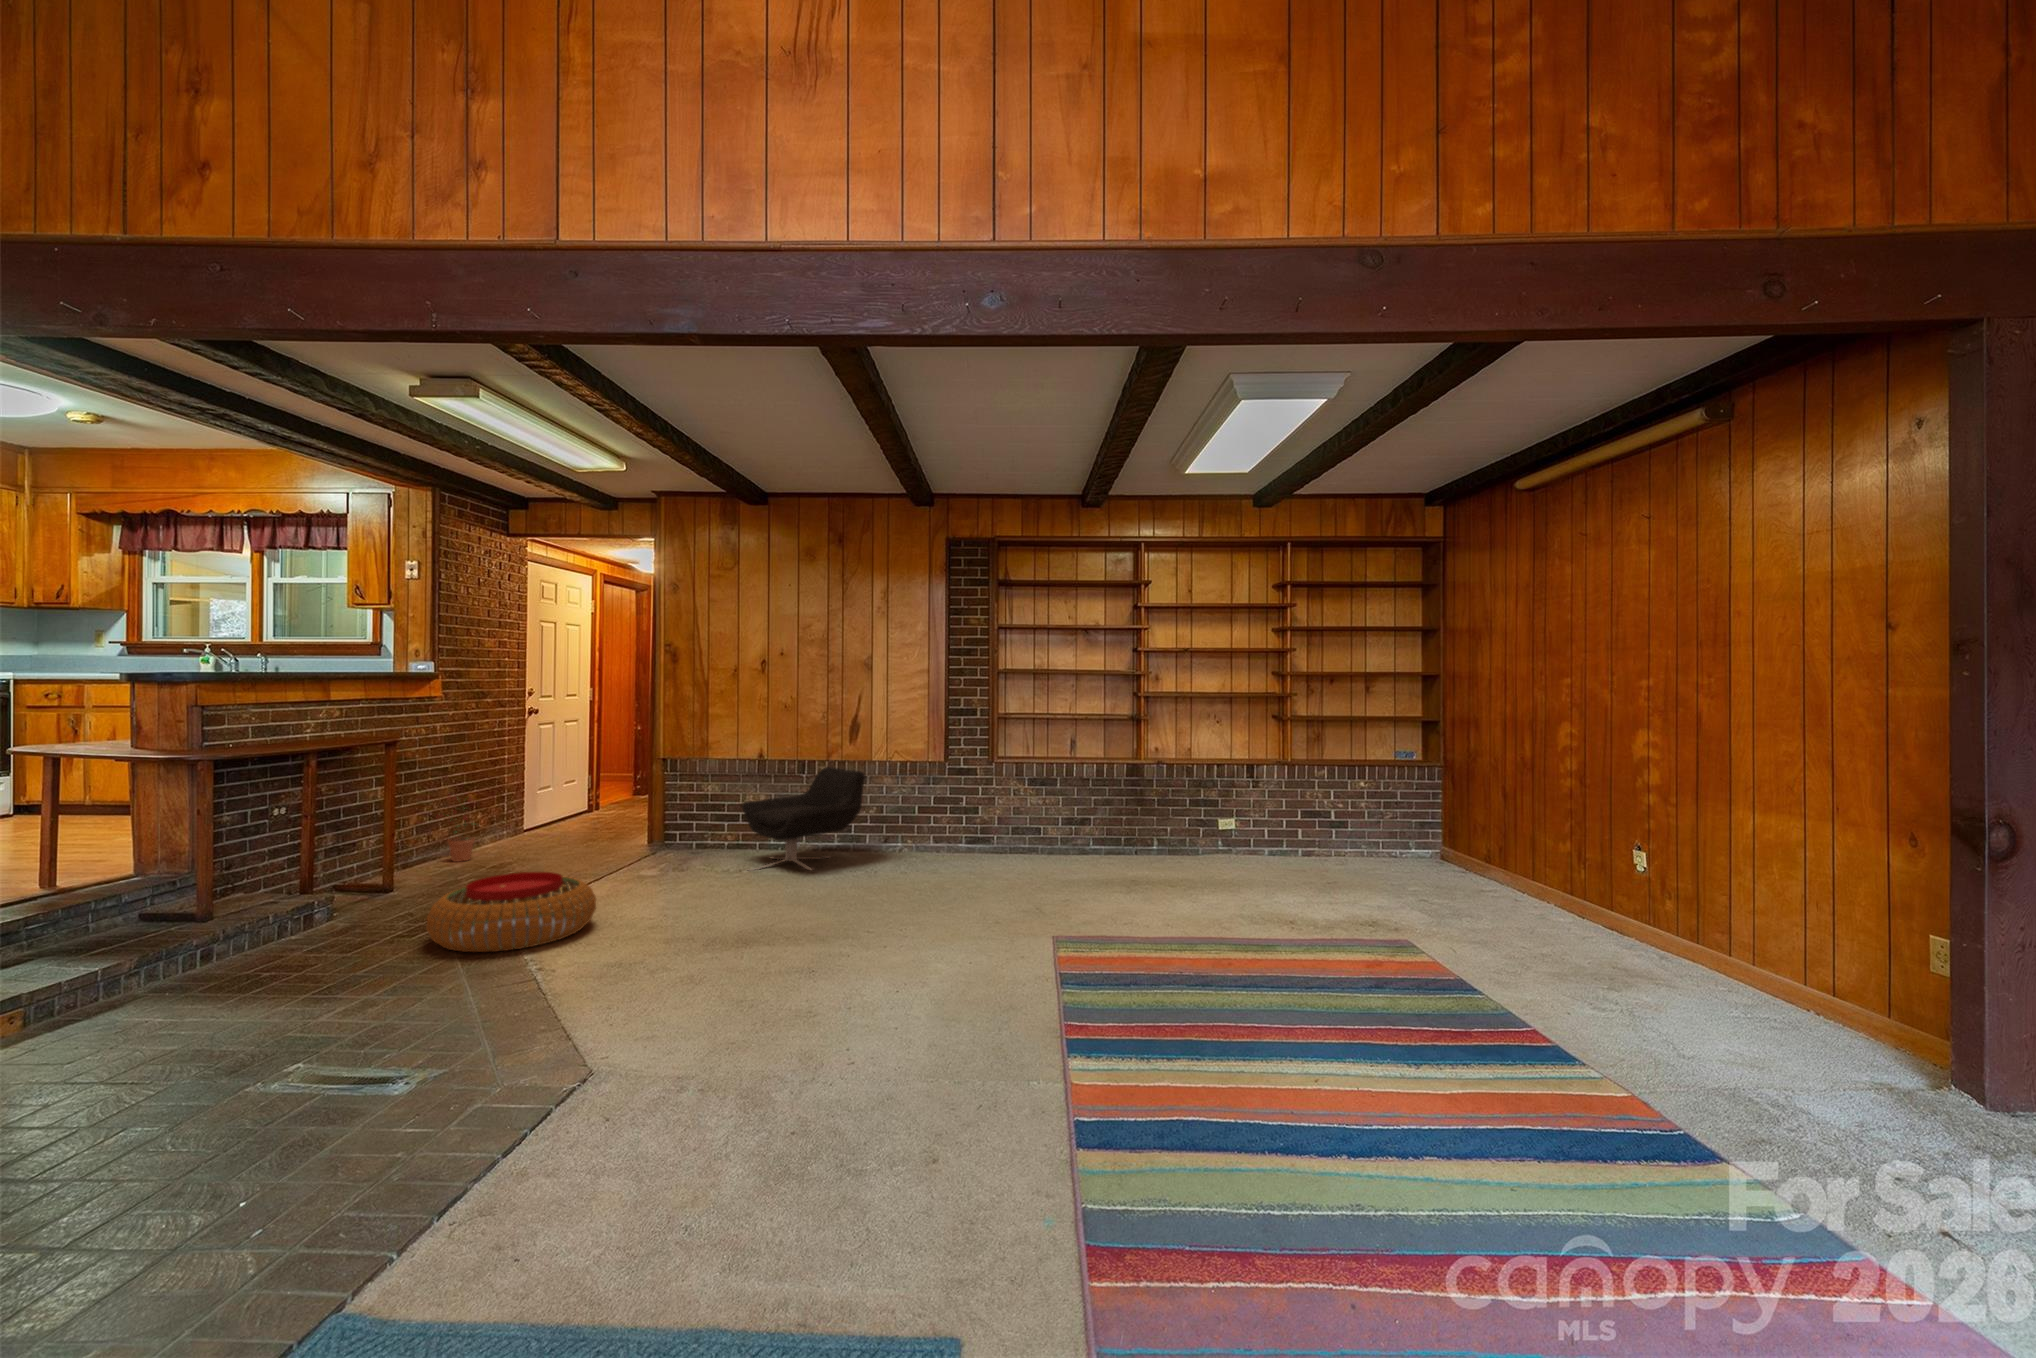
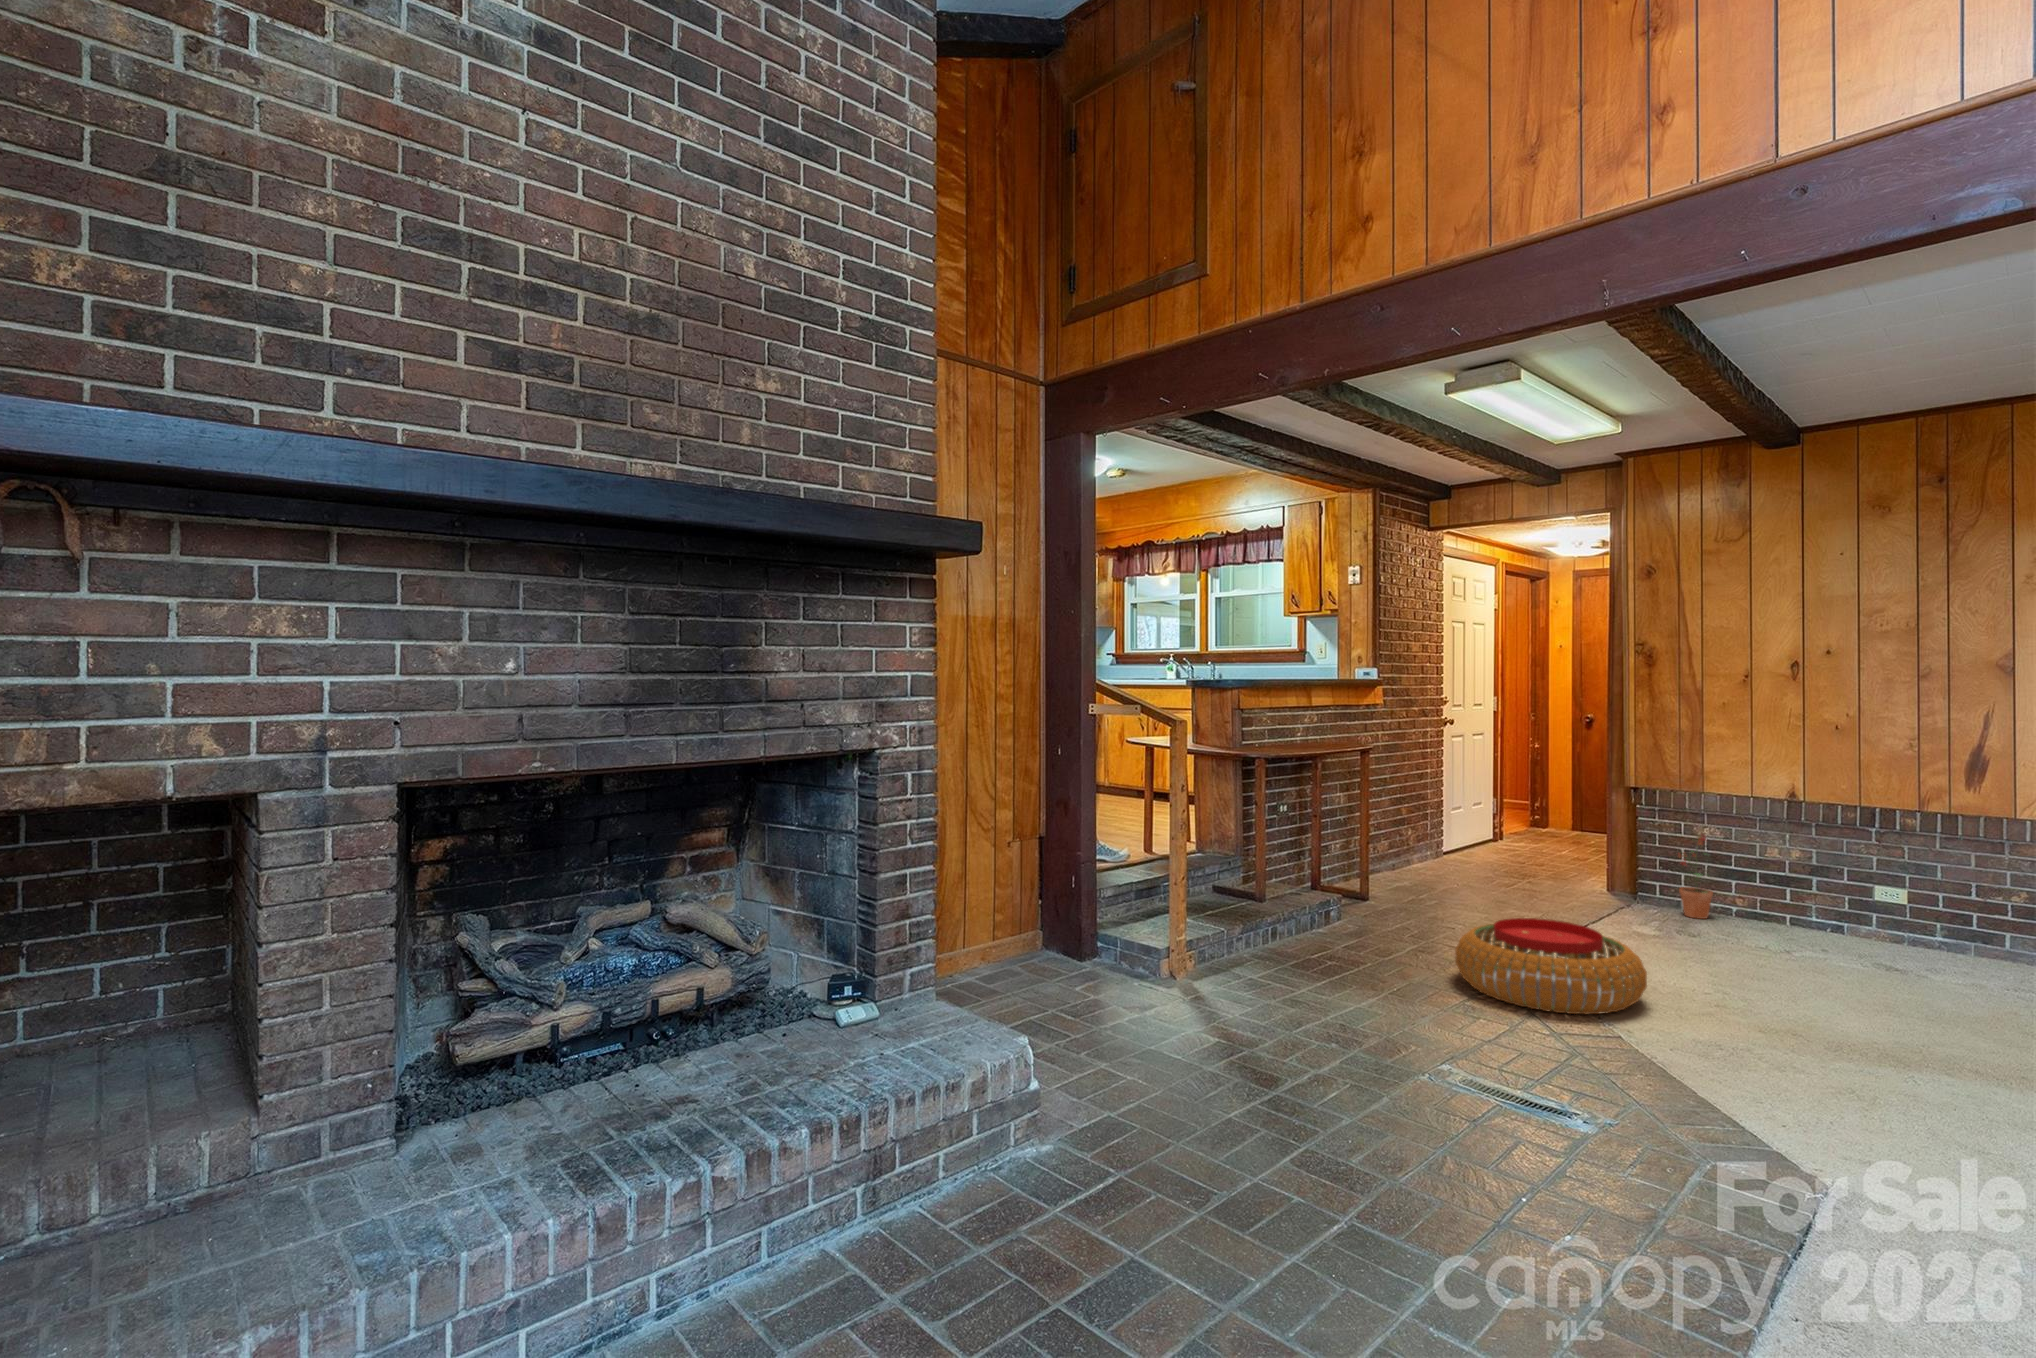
lounge chair: present [742,767,865,871] -> none [1778,820,2021,977]
potted plant: present [436,794,475,862] -> present [1678,834,1713,919]

